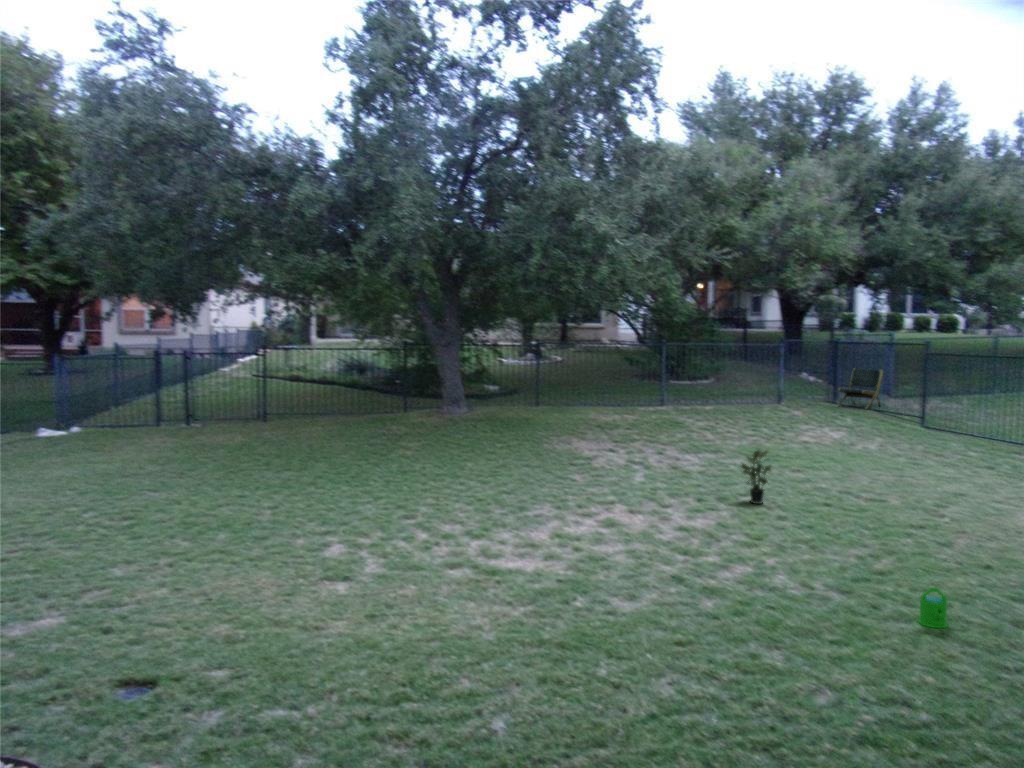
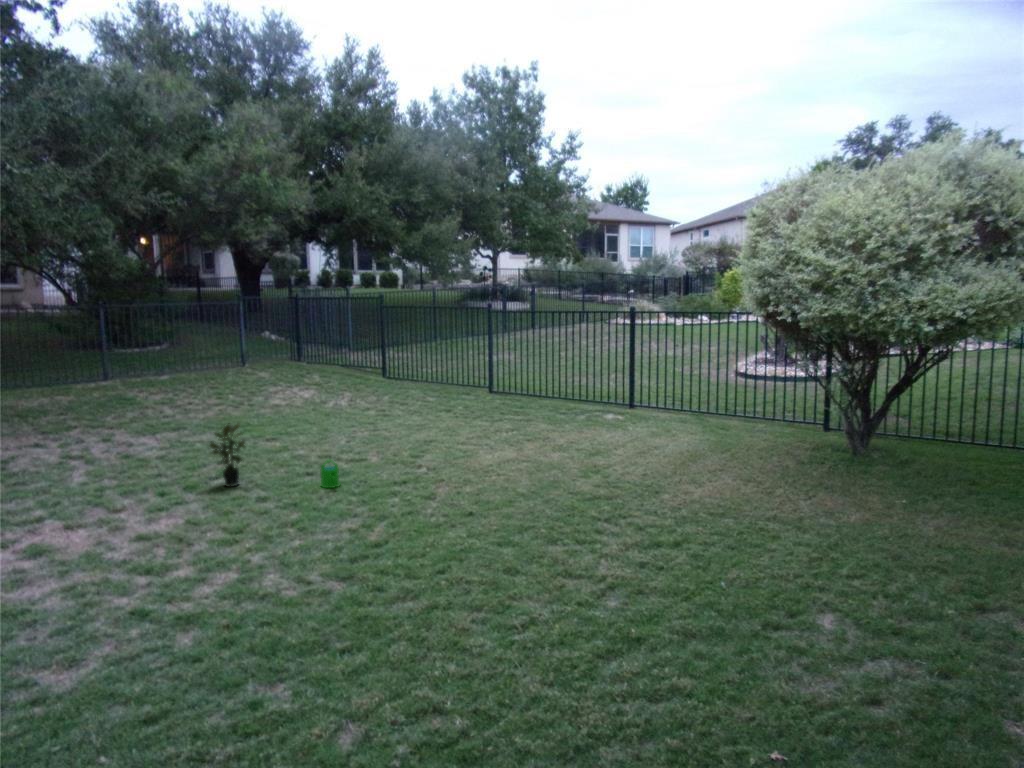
lounge chair: present [838,368,883,410] -> none [302,323,344,364]
watering can: present [918,587,948,628] -> present [321,459,340,488]

